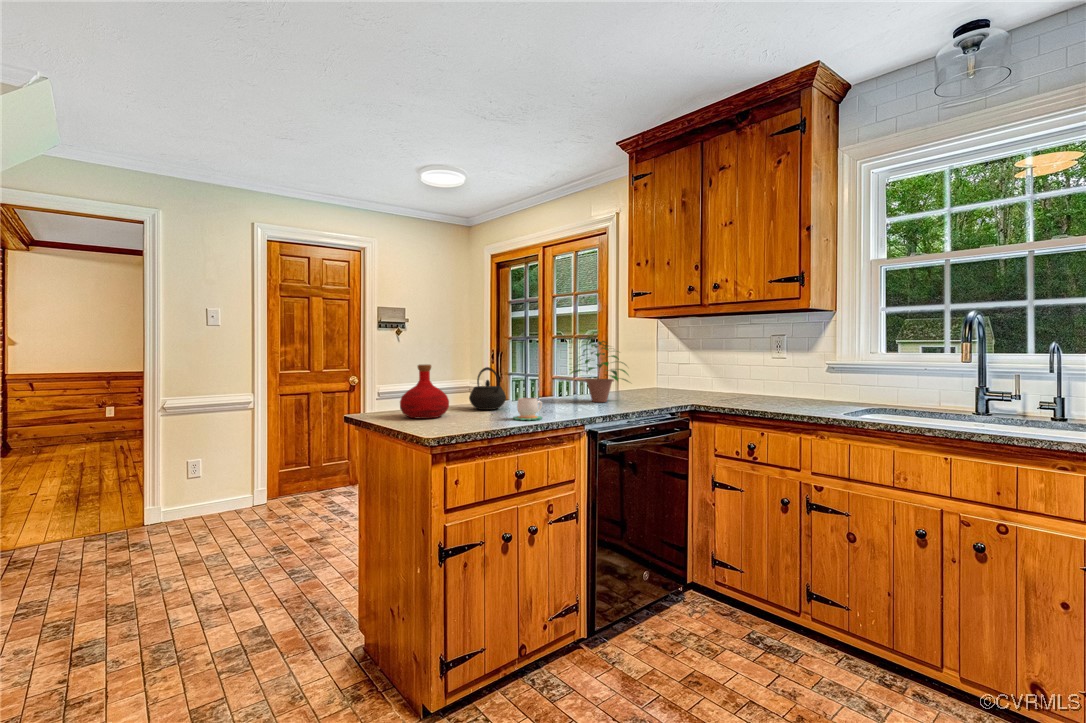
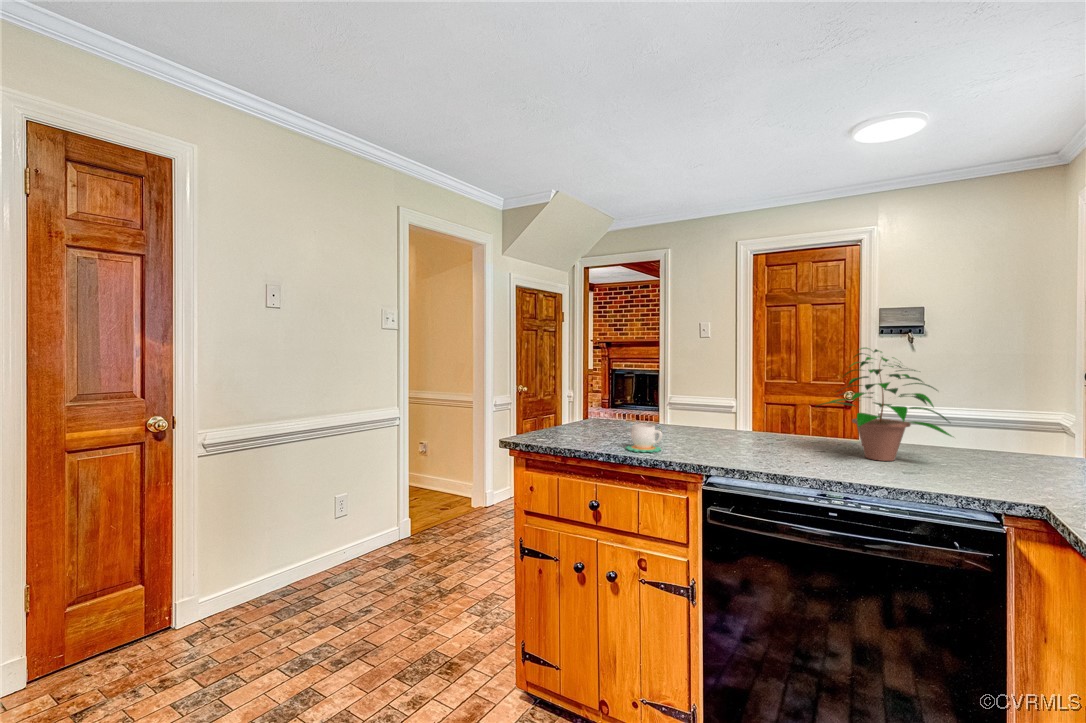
bottle: present [400,364,449,419] -> none [582,379,629,432]
kettle: present [469,367,506,410] -> none [668,387,713,437]

